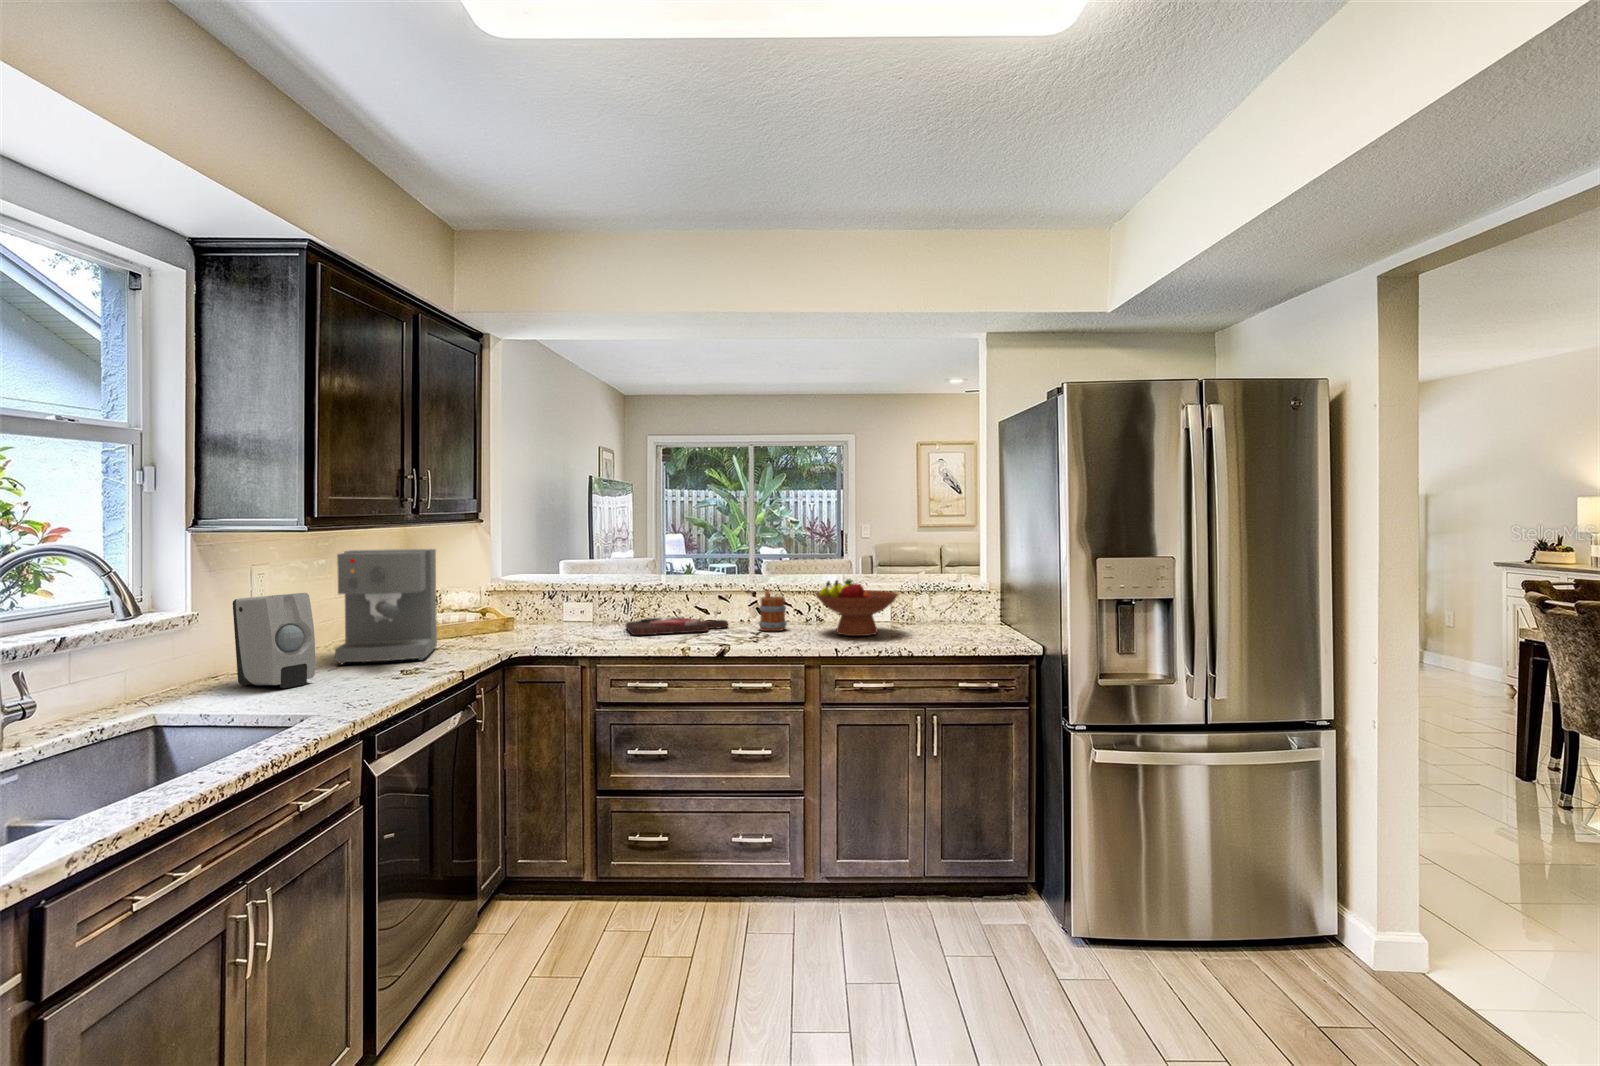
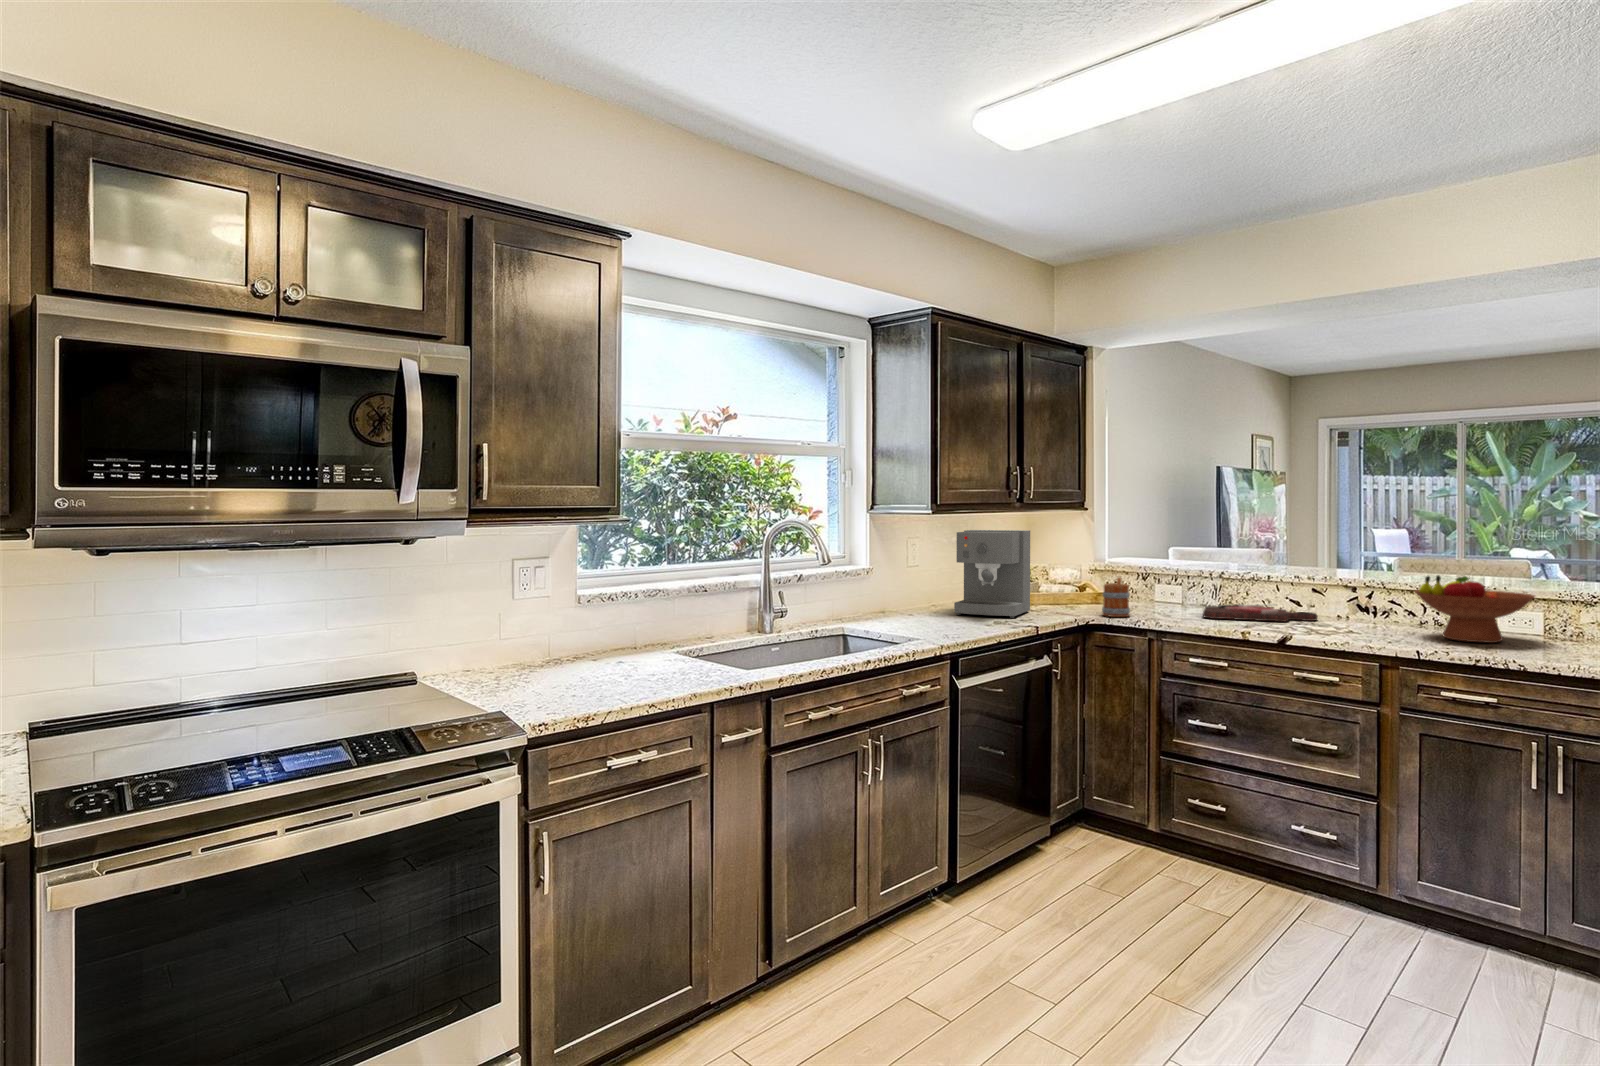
mug: present [759,590,787,631] -> present [1102,577,1130,617]
soap dispenser: present [233,593,315,688] -> none [891,559,937,624]

